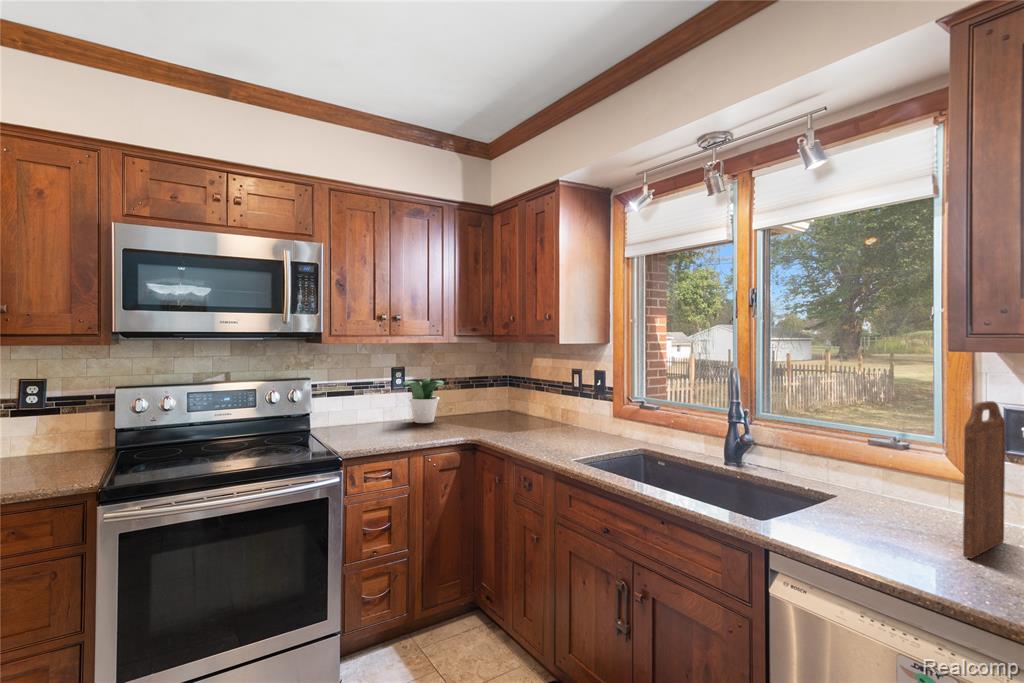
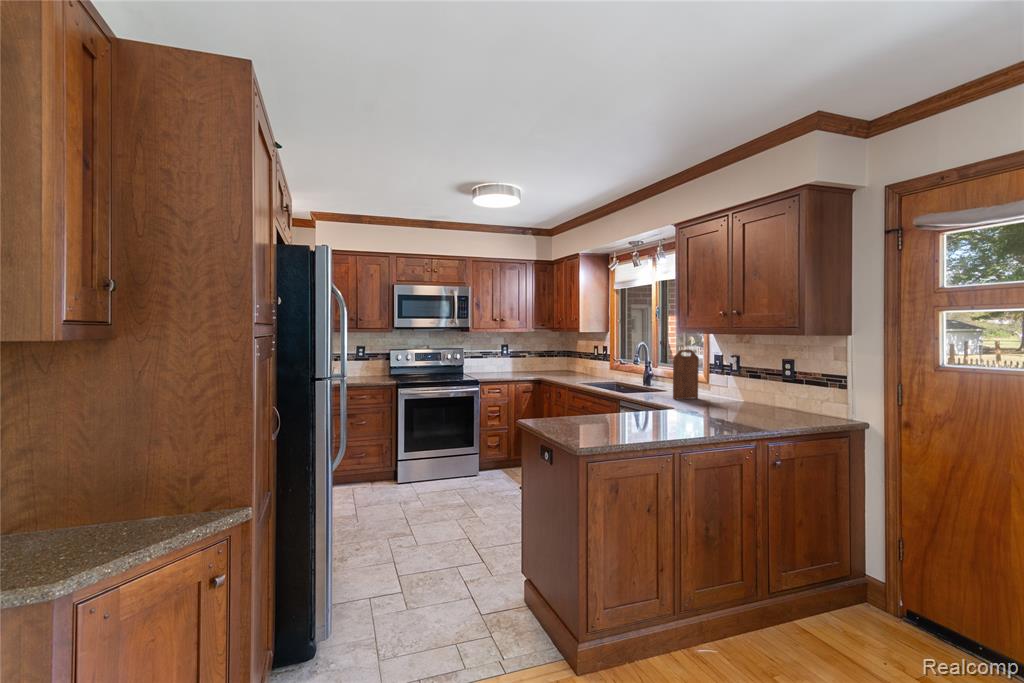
potted plant: present [403,378,444,423] -> none [507,351,529,373]

